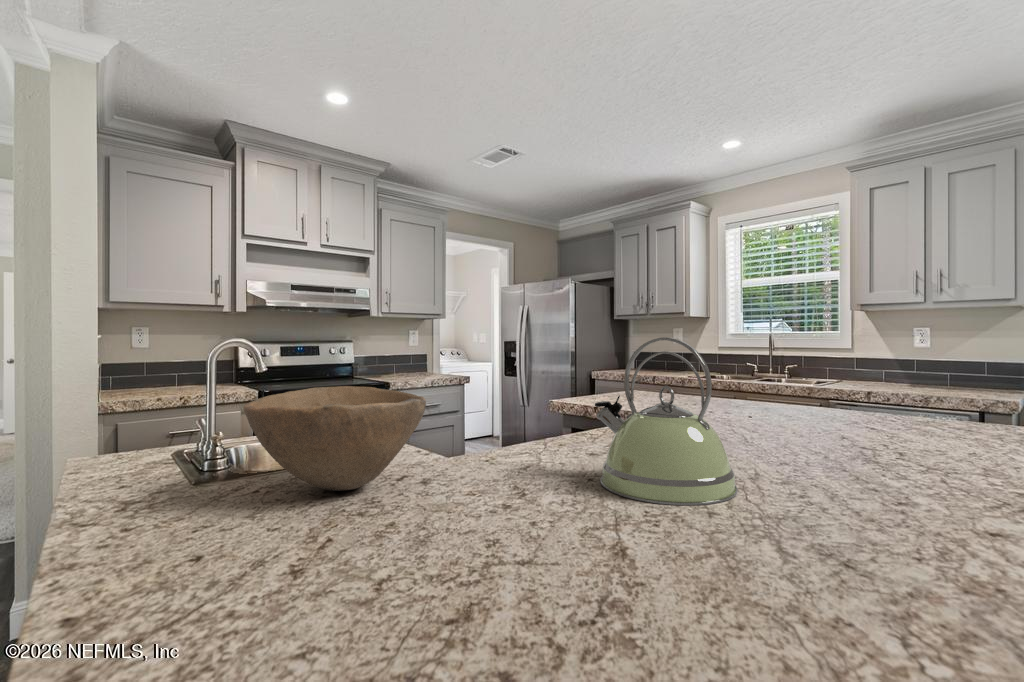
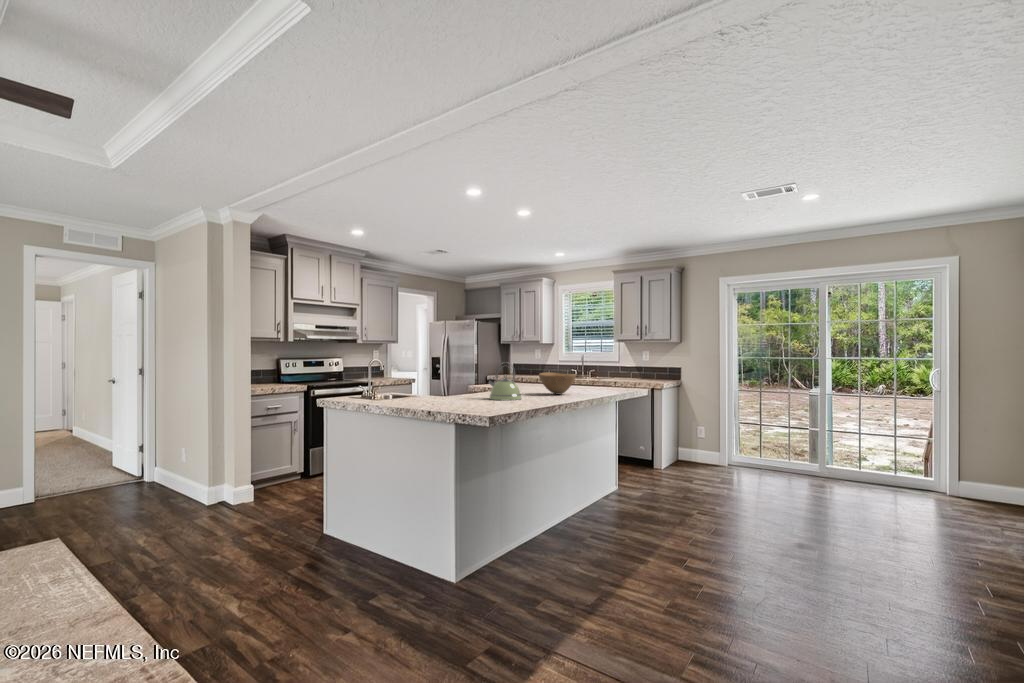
bowl: present [244,386,426,491] -> present [539,372,576,394]

